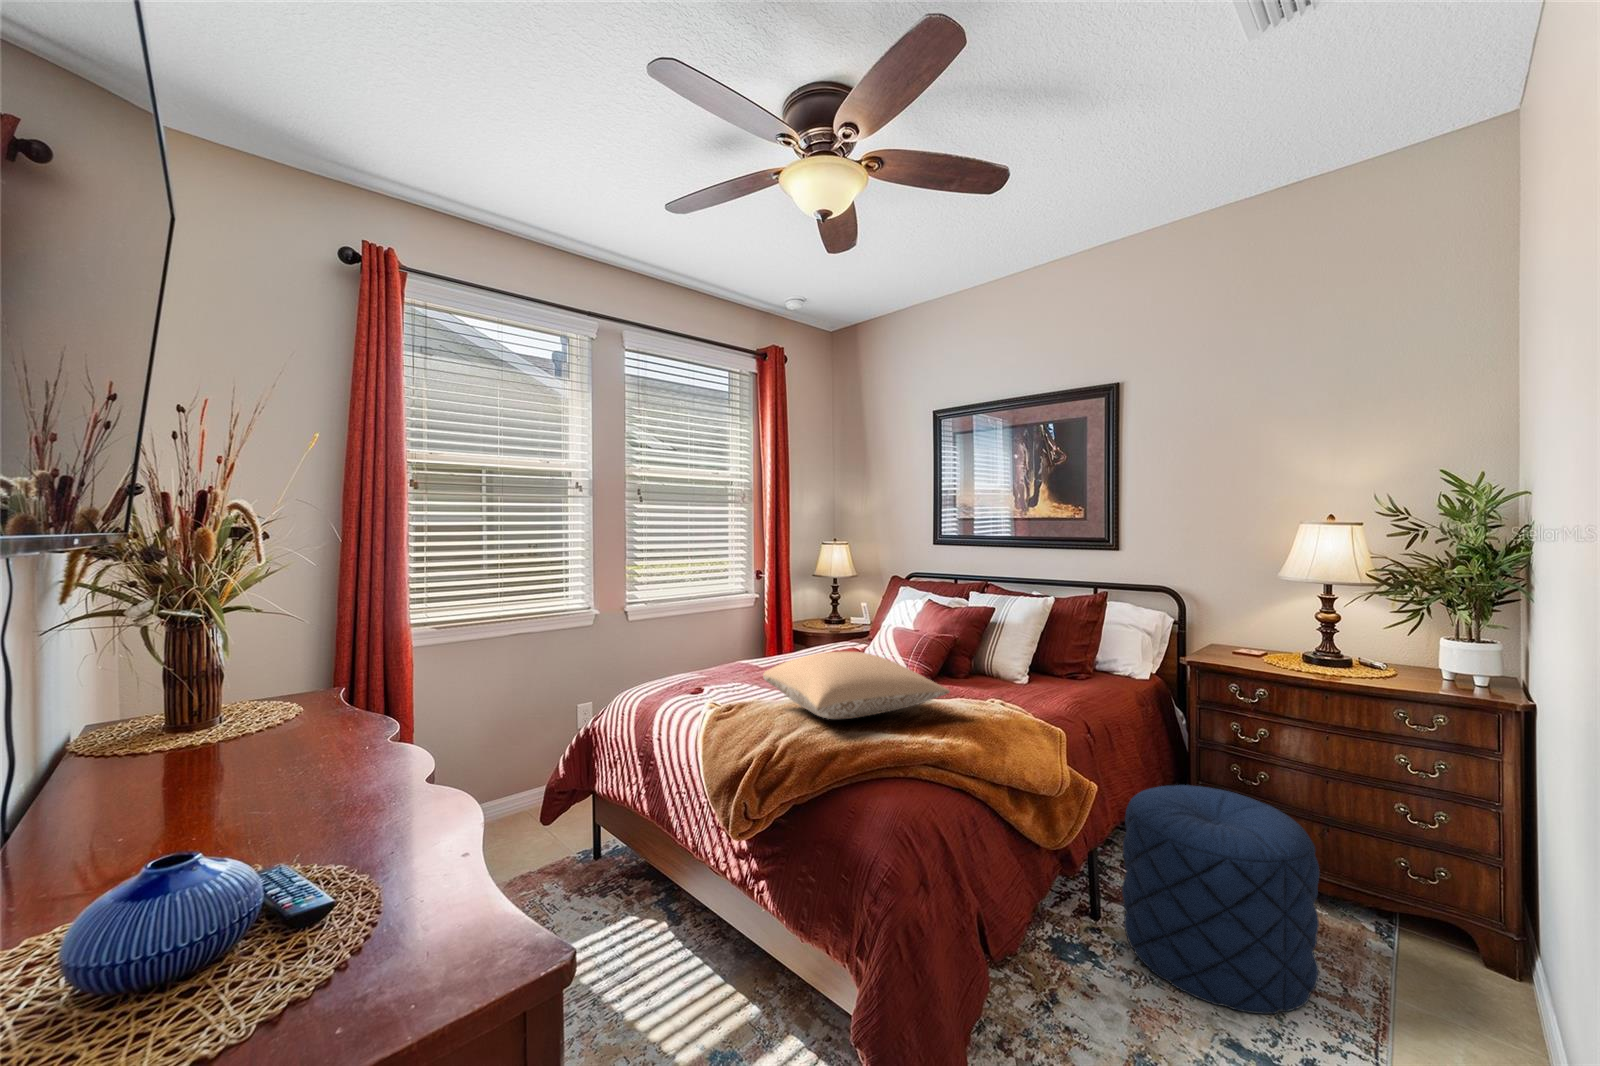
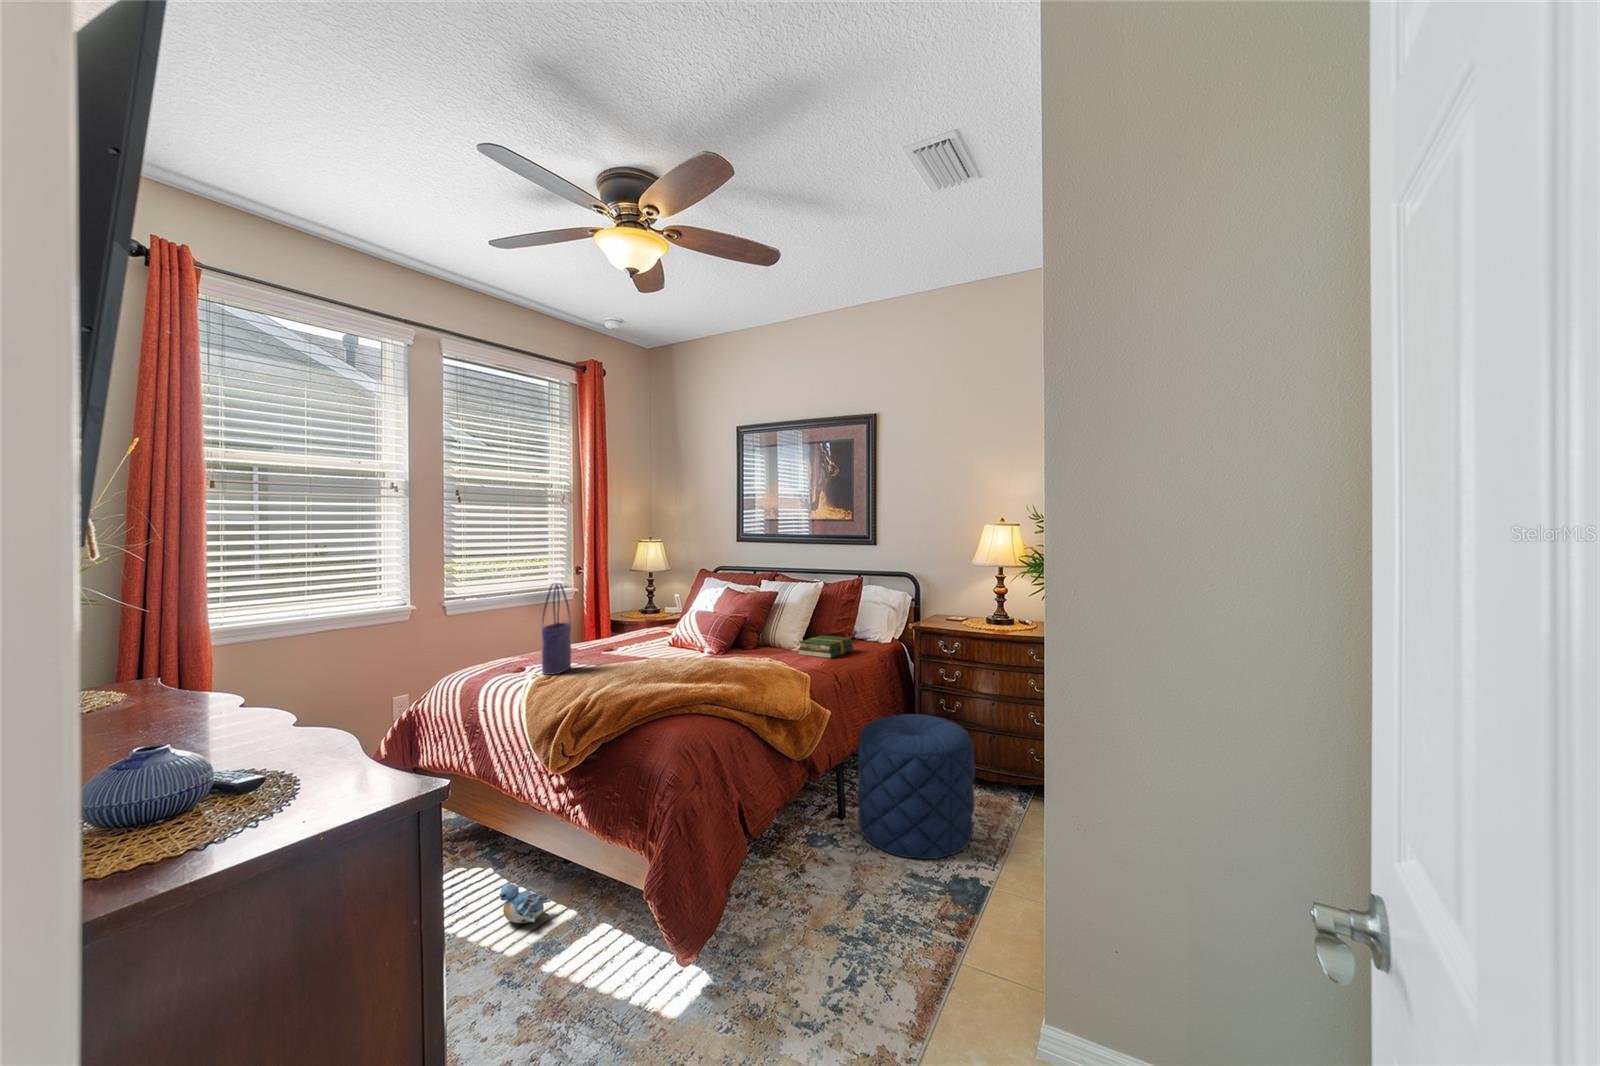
tote bag: none [721,593,754,703] -> present [542,583,571,675]
pillow: present [763,652,950,719] -> none [578,627,727,678]
book: none [1025,665,1099,698] -> present [798,635,853,658]
plush toy: none [672,961,731,1020] -> present [499,884,551,923]

